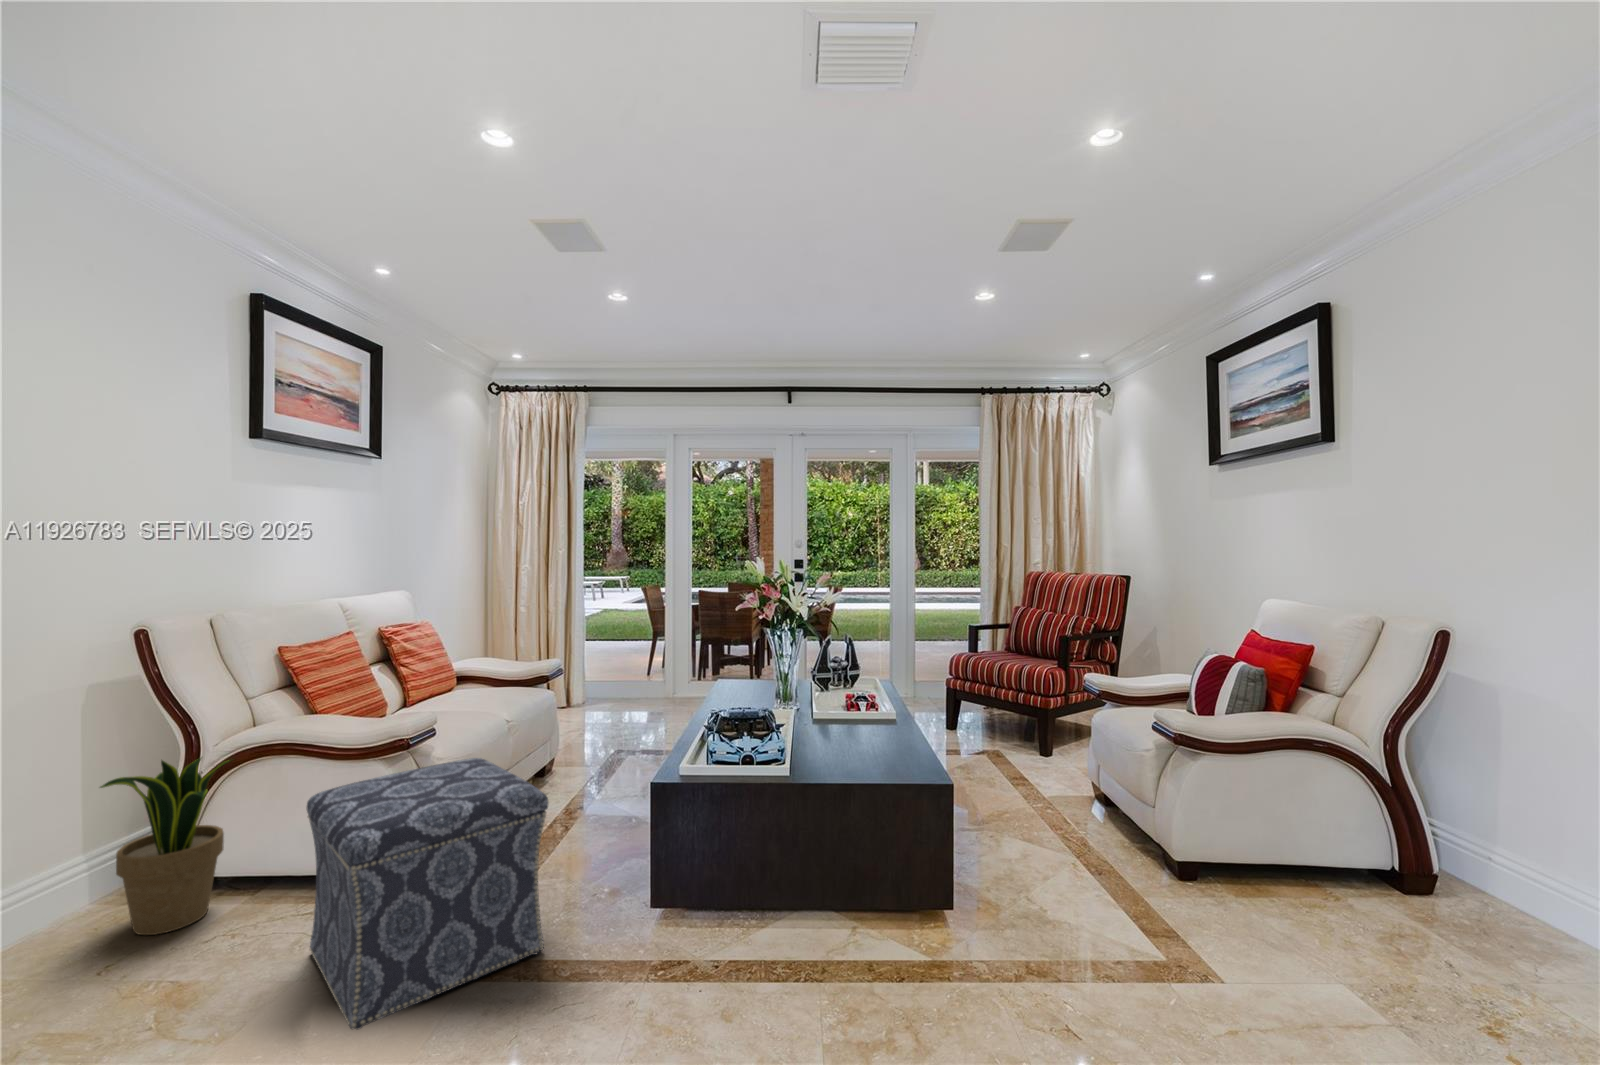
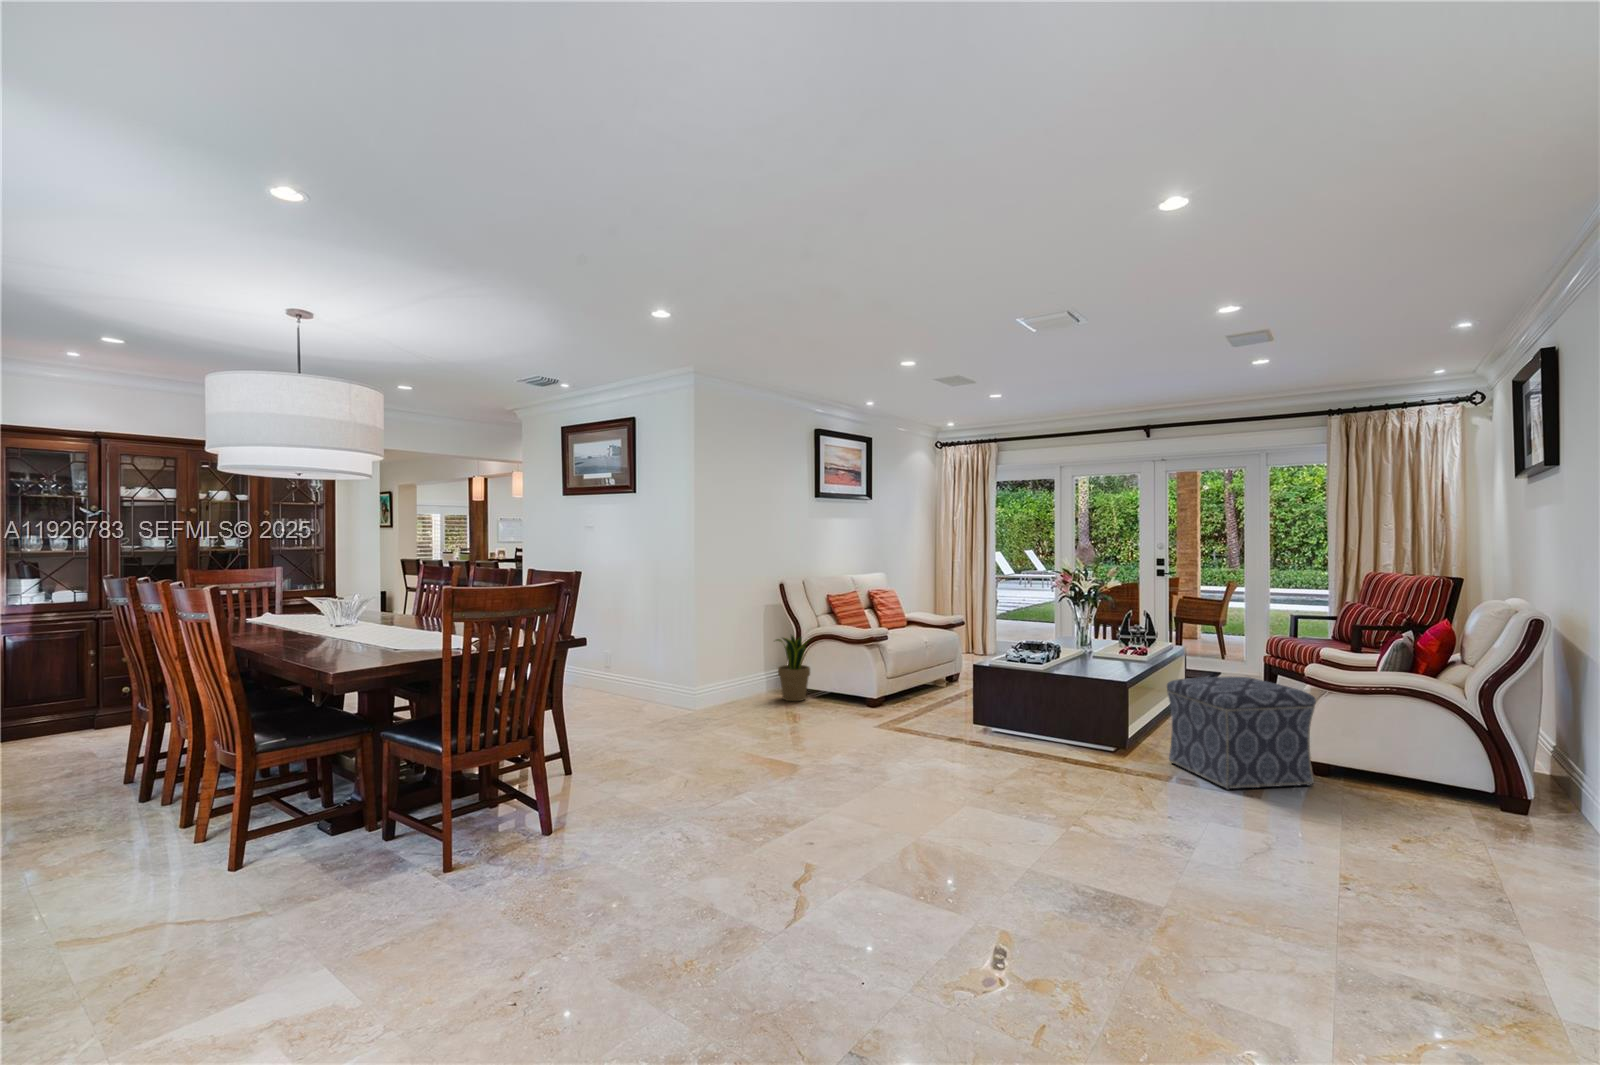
ottoman: present [307,758,548,1030] -> present [1167,677,1316,790]

